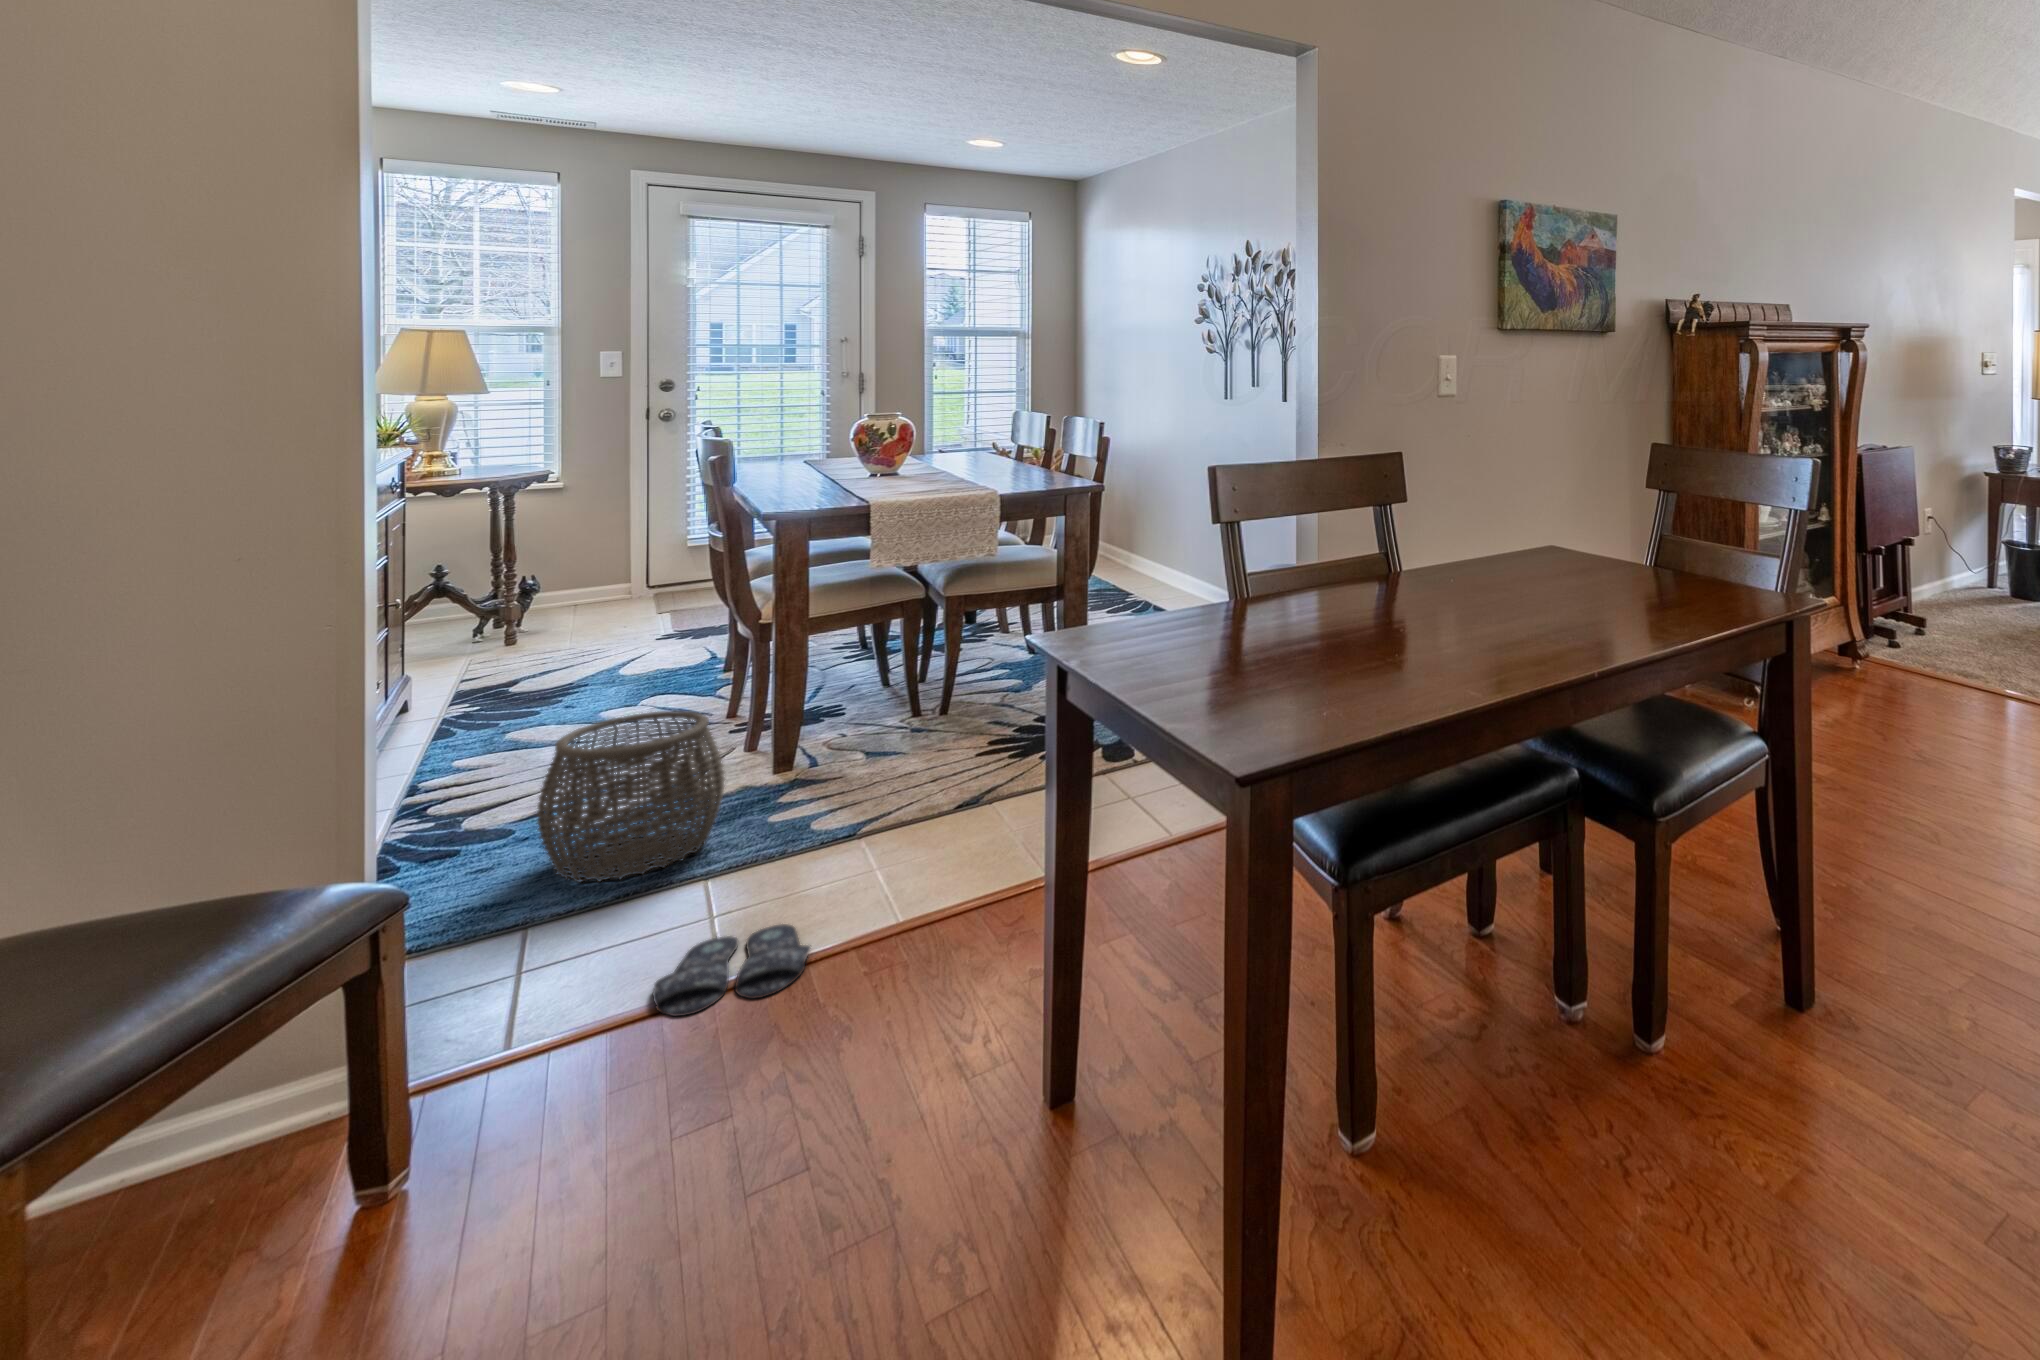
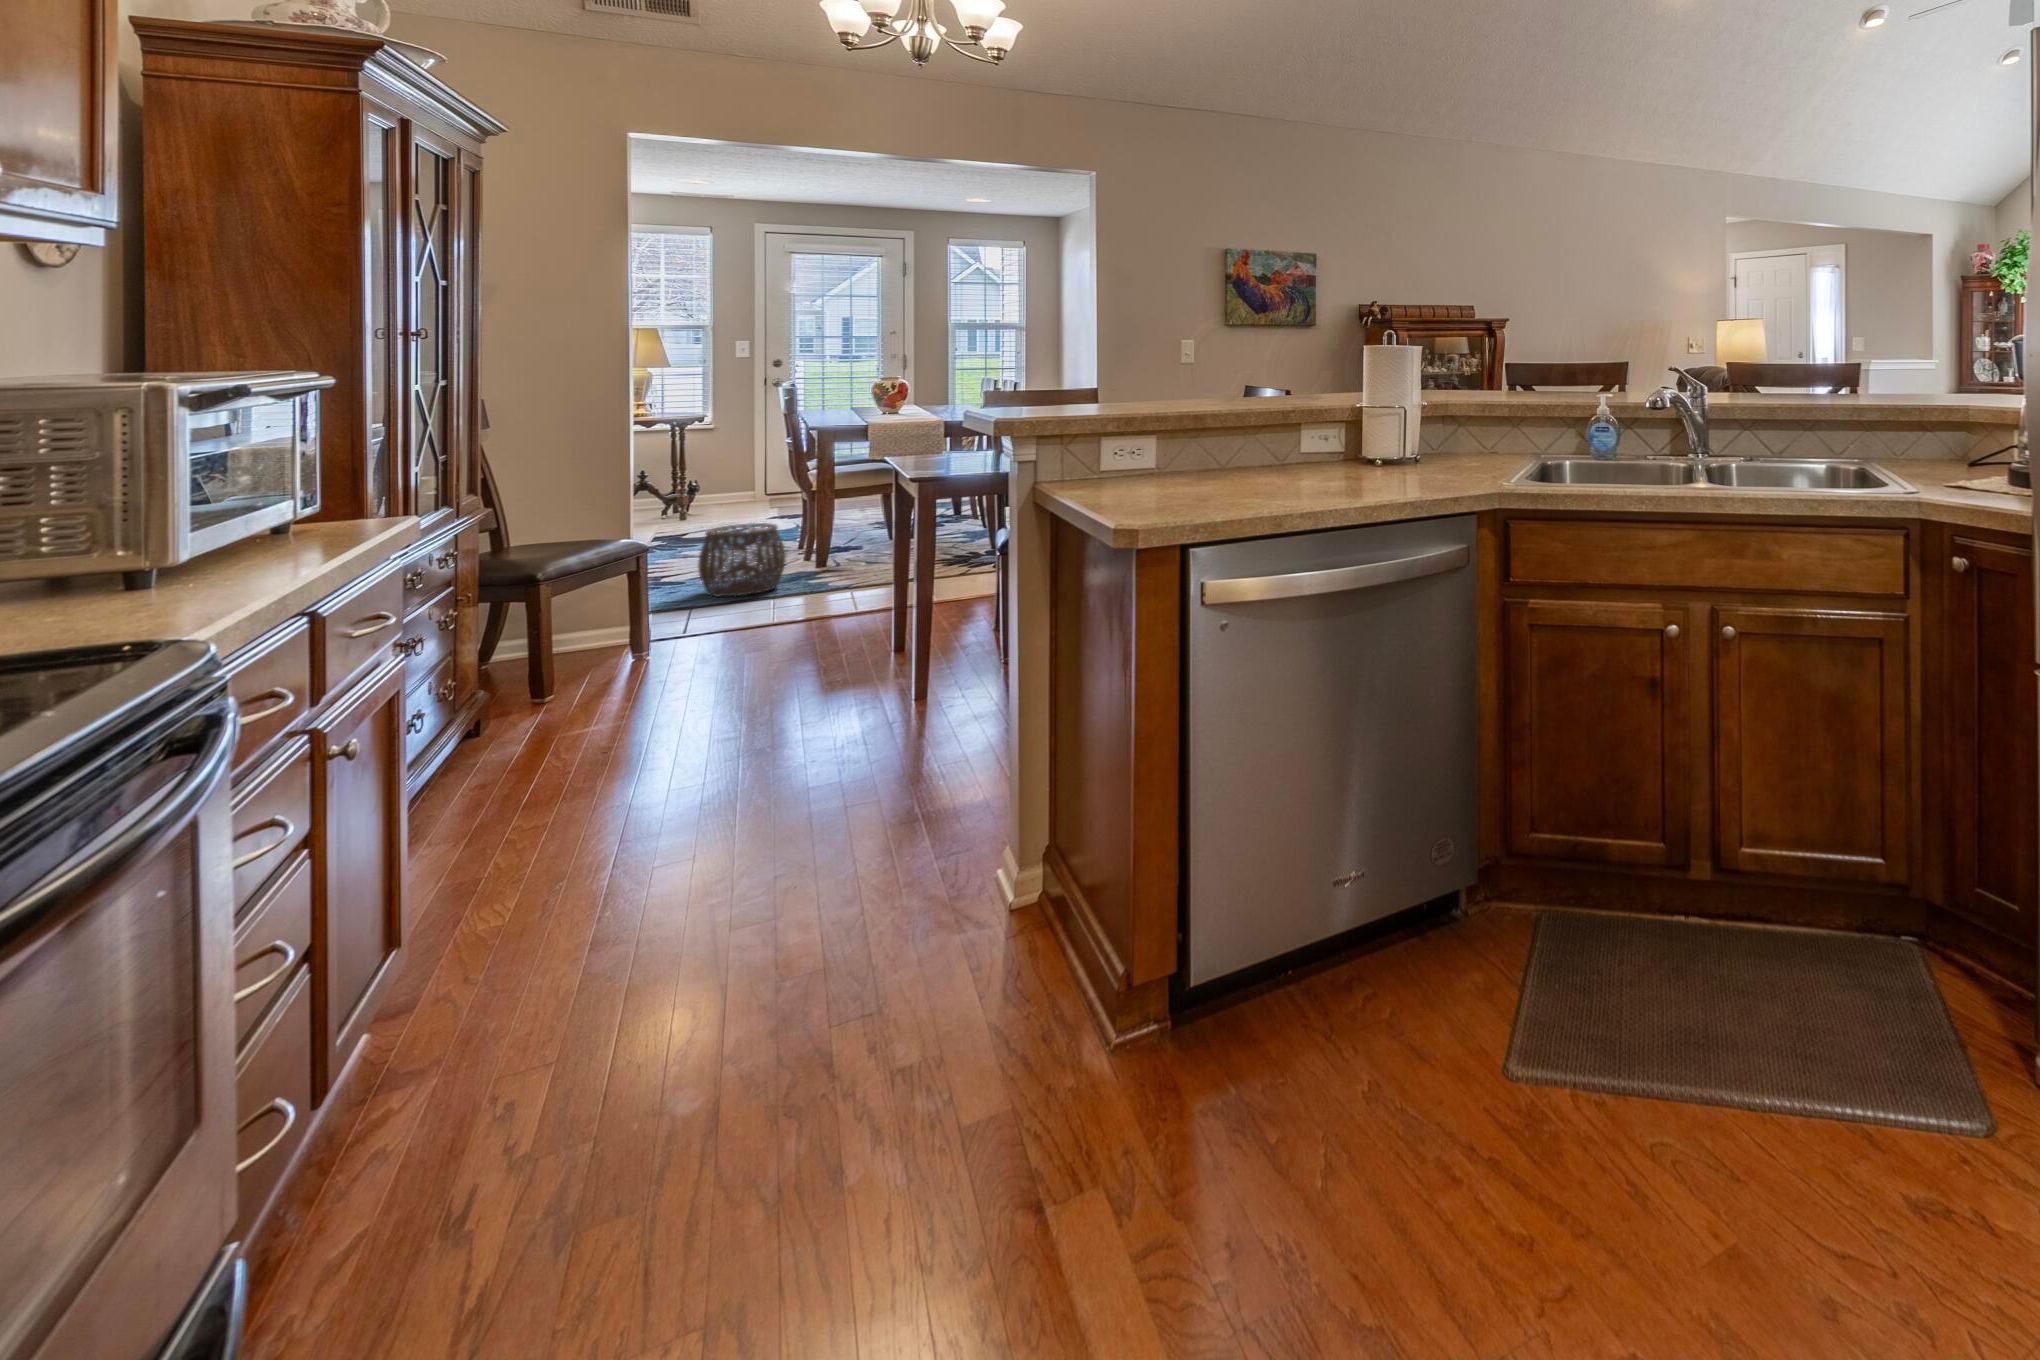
slippers: present [653,924,811,1016] -> none [744,609,815,629]

